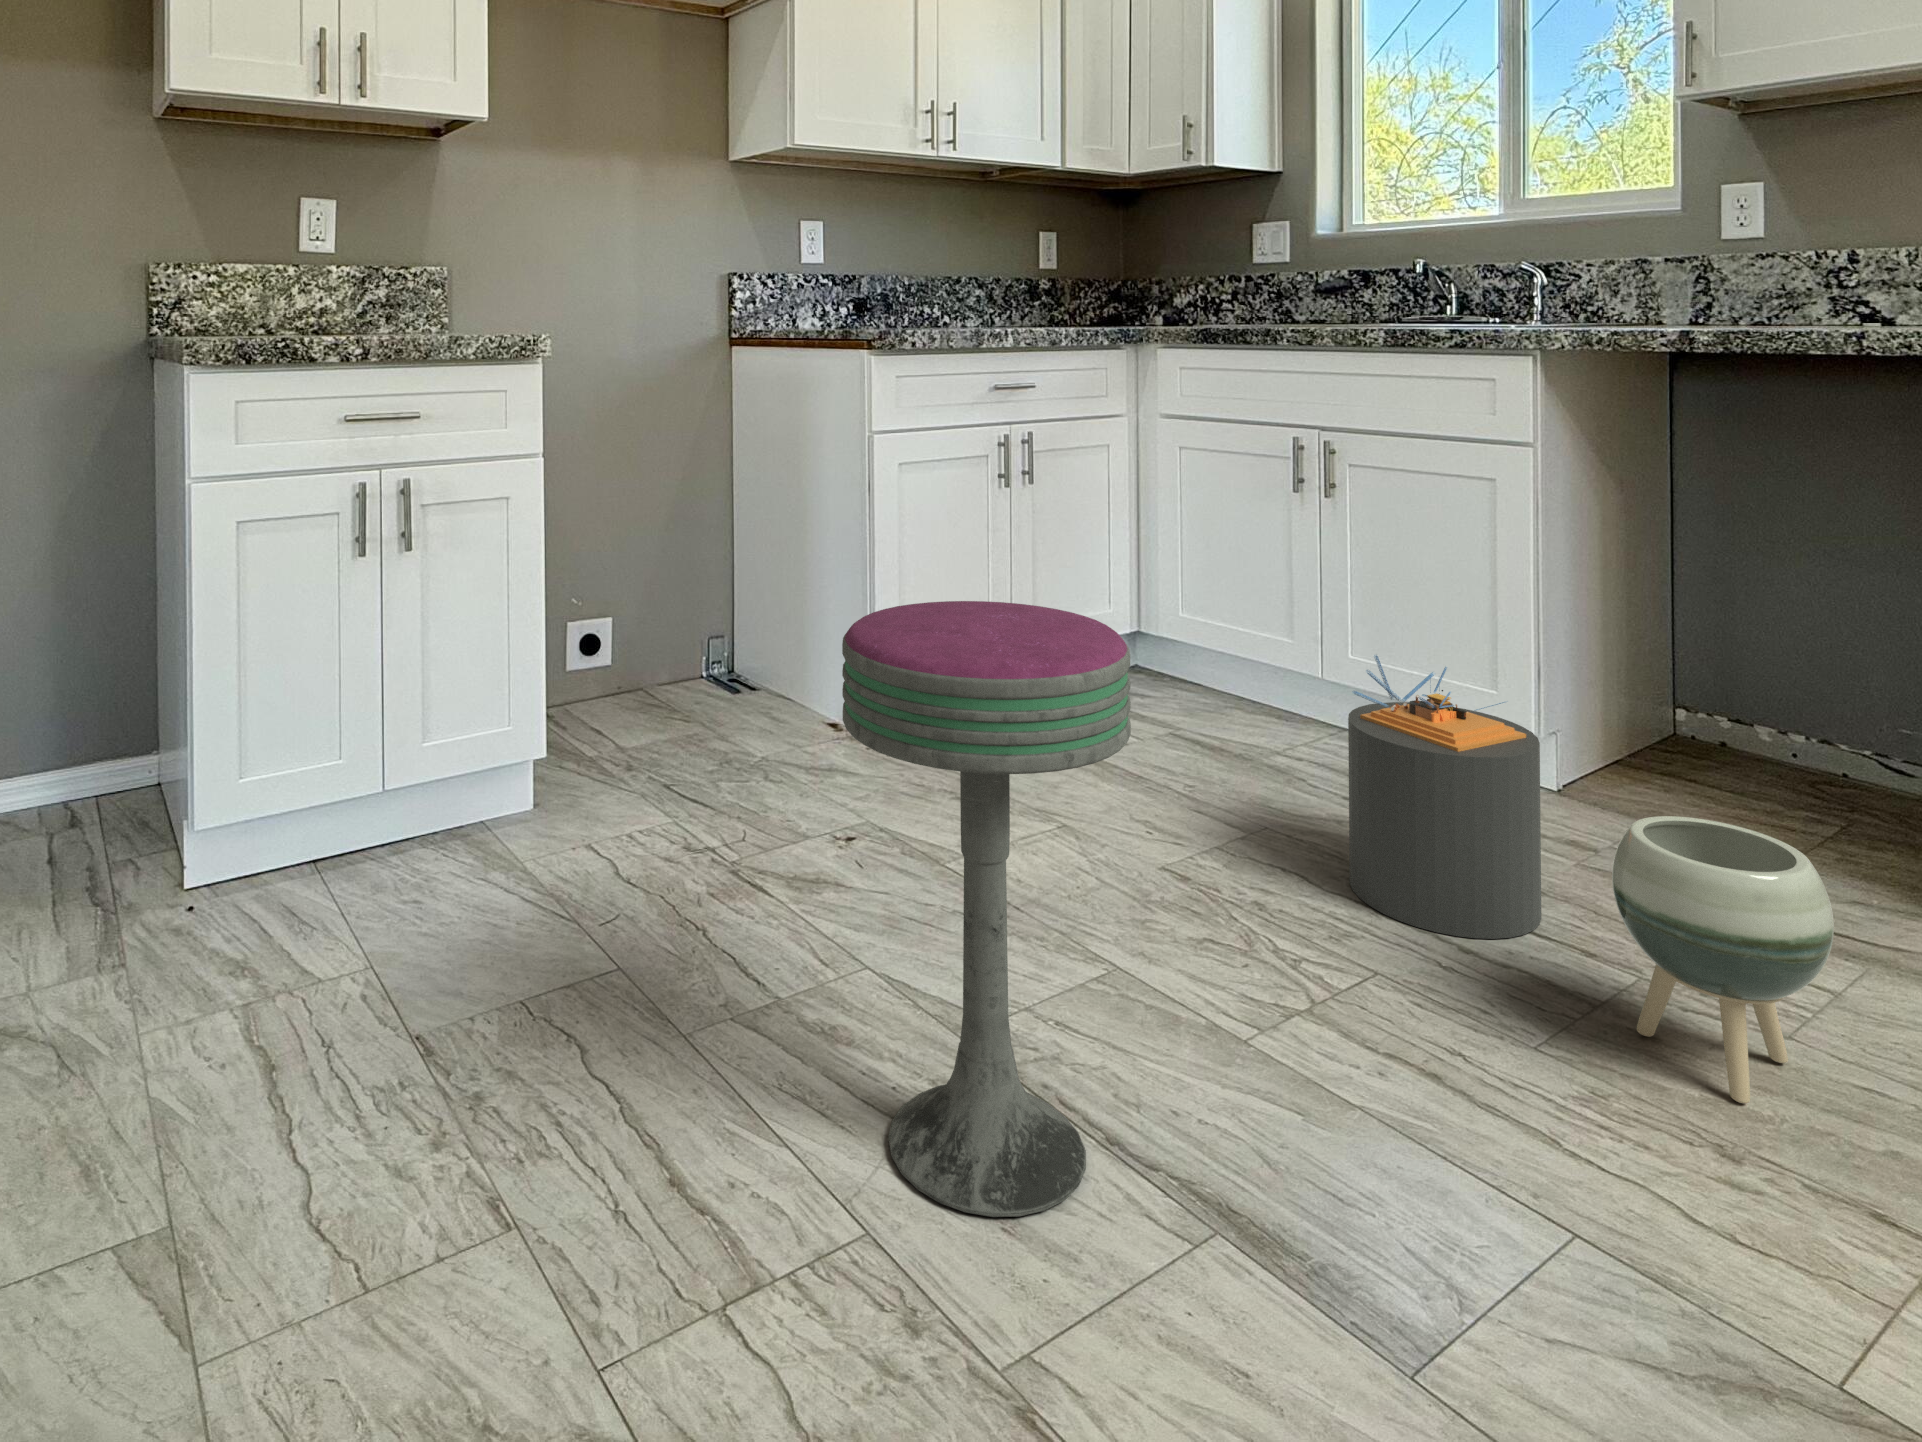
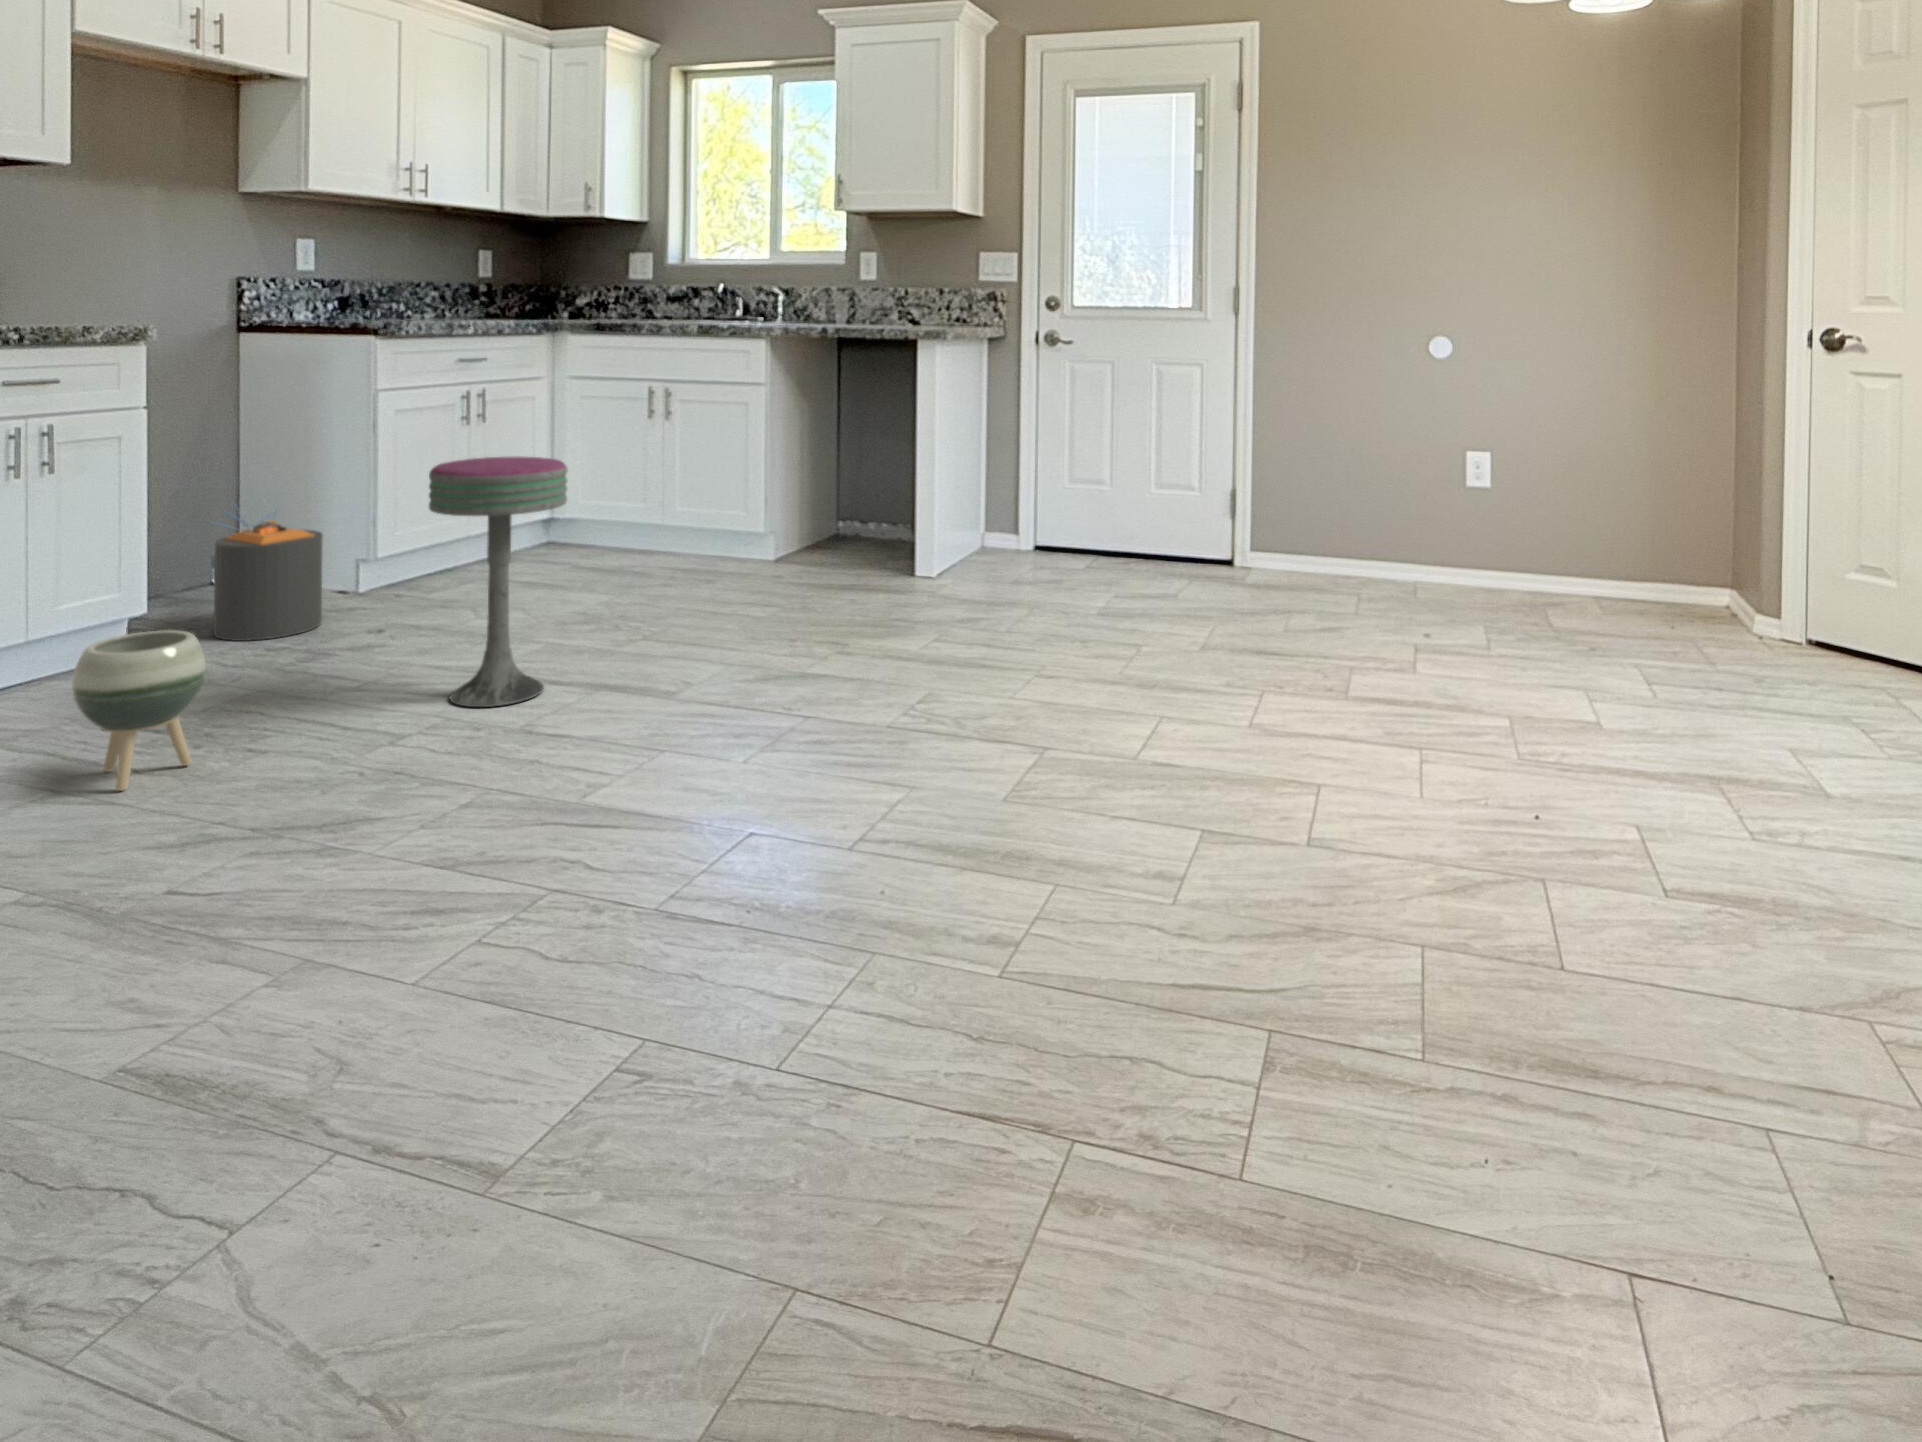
trash can: present [1348,655,1541,939] -> present [214,504,323,641]
planter: present [1612,816,1834,1104] -> present [72,630,206,791]

